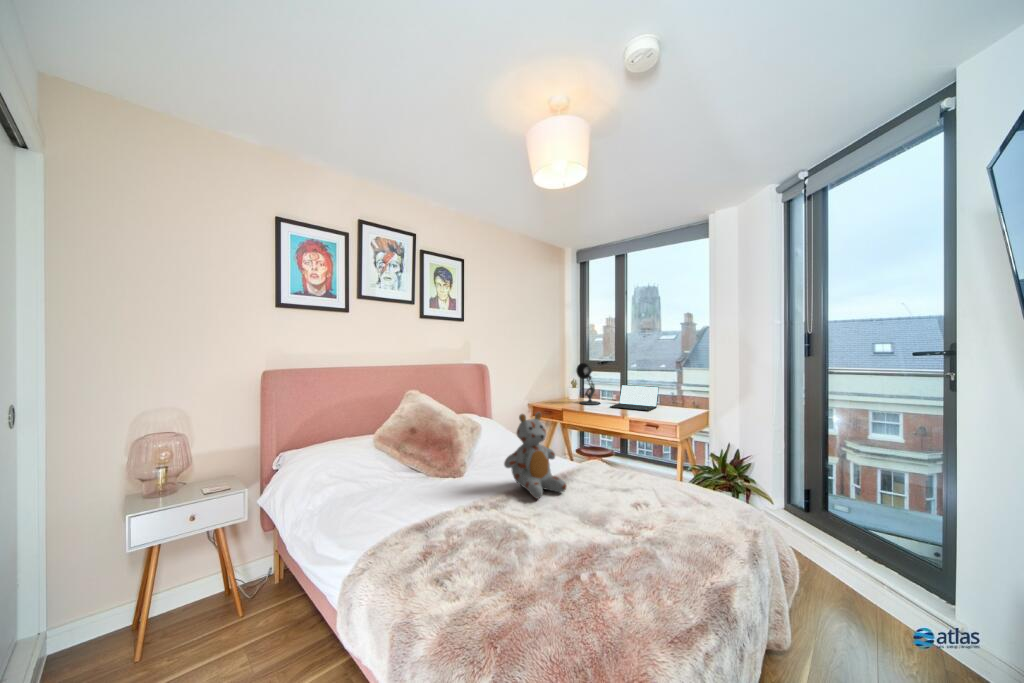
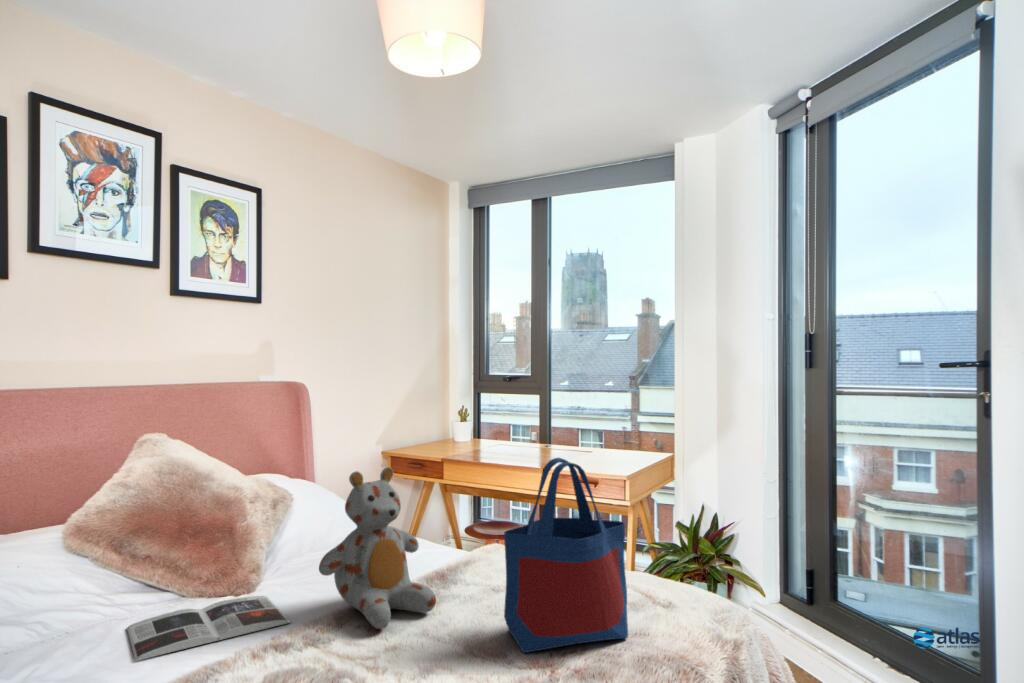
desk lamp: present [576,363,600,405] -> none [469,379,509,450]
laptop: present [610,385,659,411] -> none [523,415,601,457]
tote bag: none [606,410,681,518] -> present [504,458,628,653]
magazine: none [412,477,490,503] -> present [127,596,290,661]

